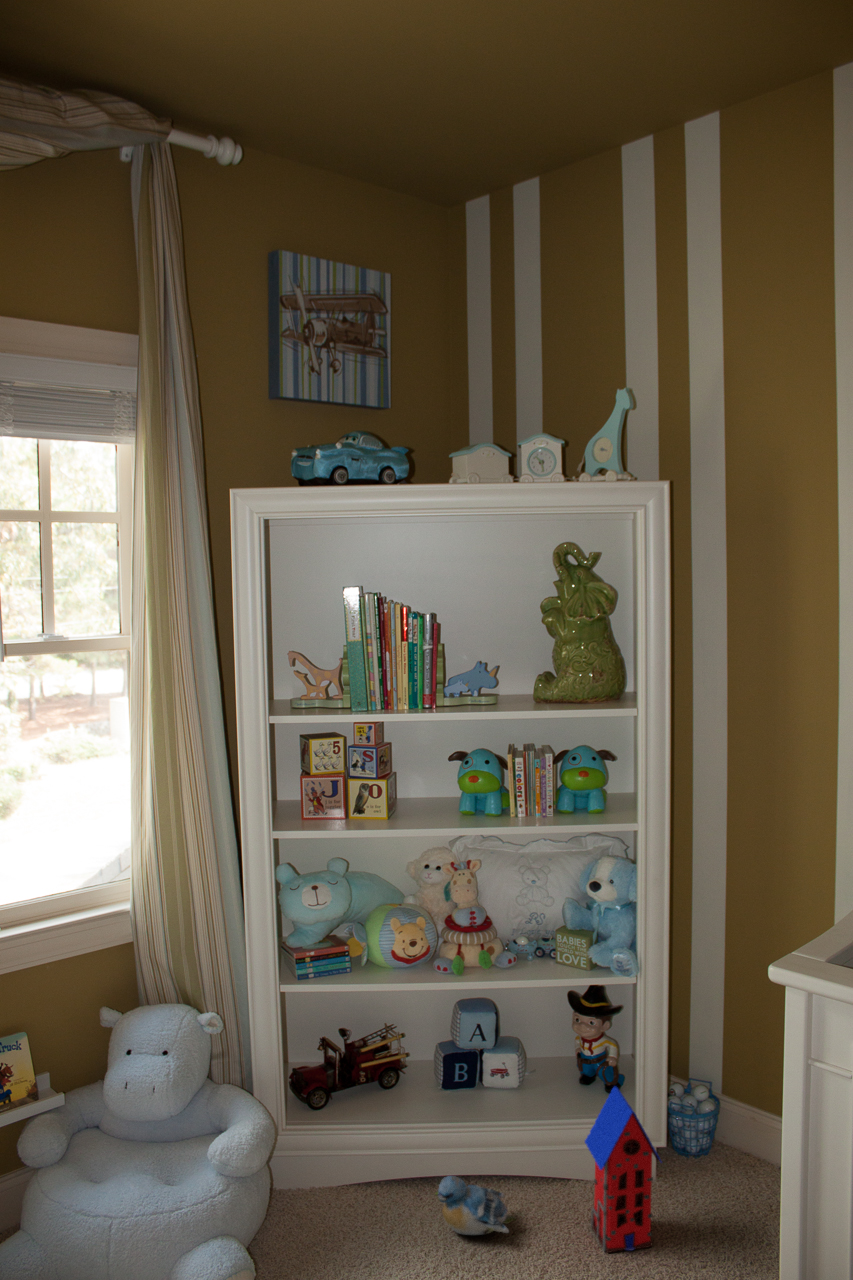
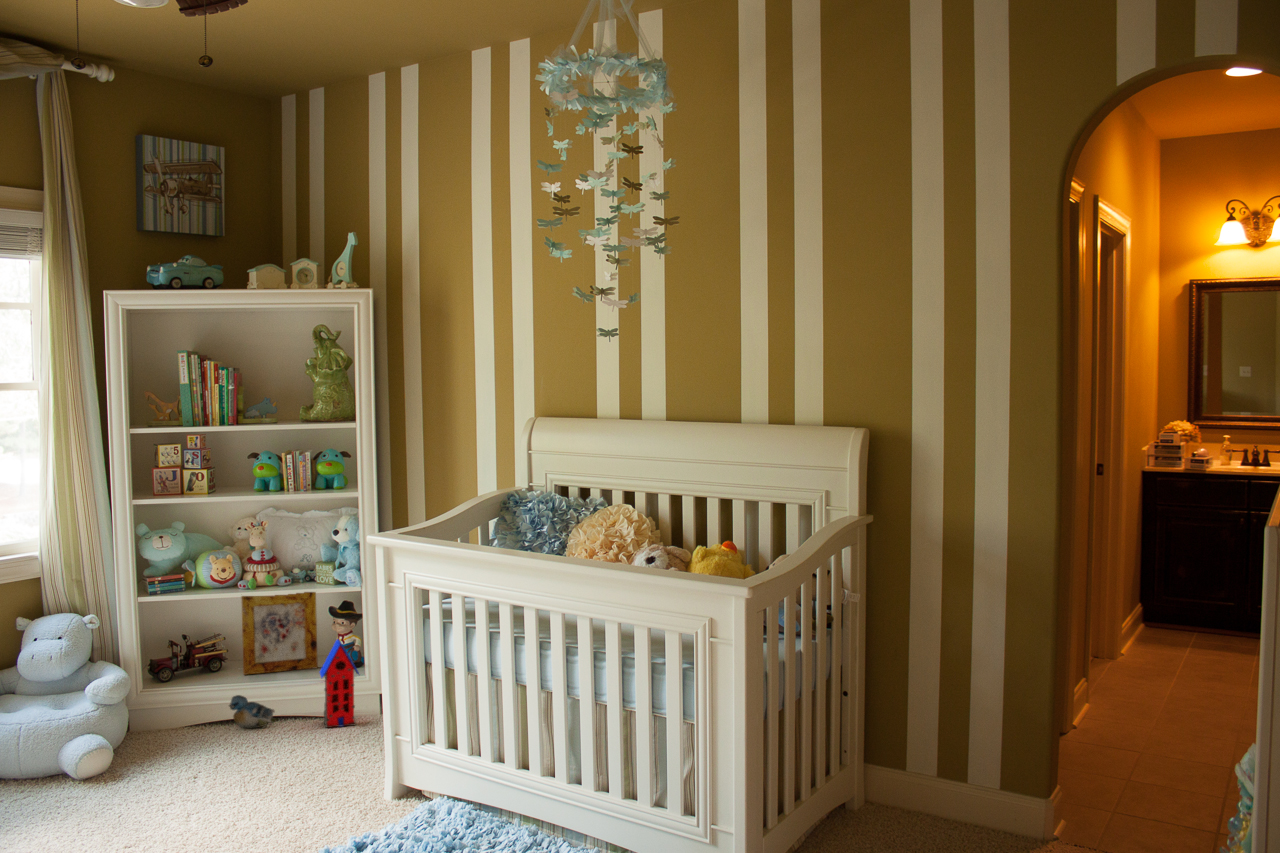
picture frame: none [440,972,555,1111] -> present [241,592,318,674]

